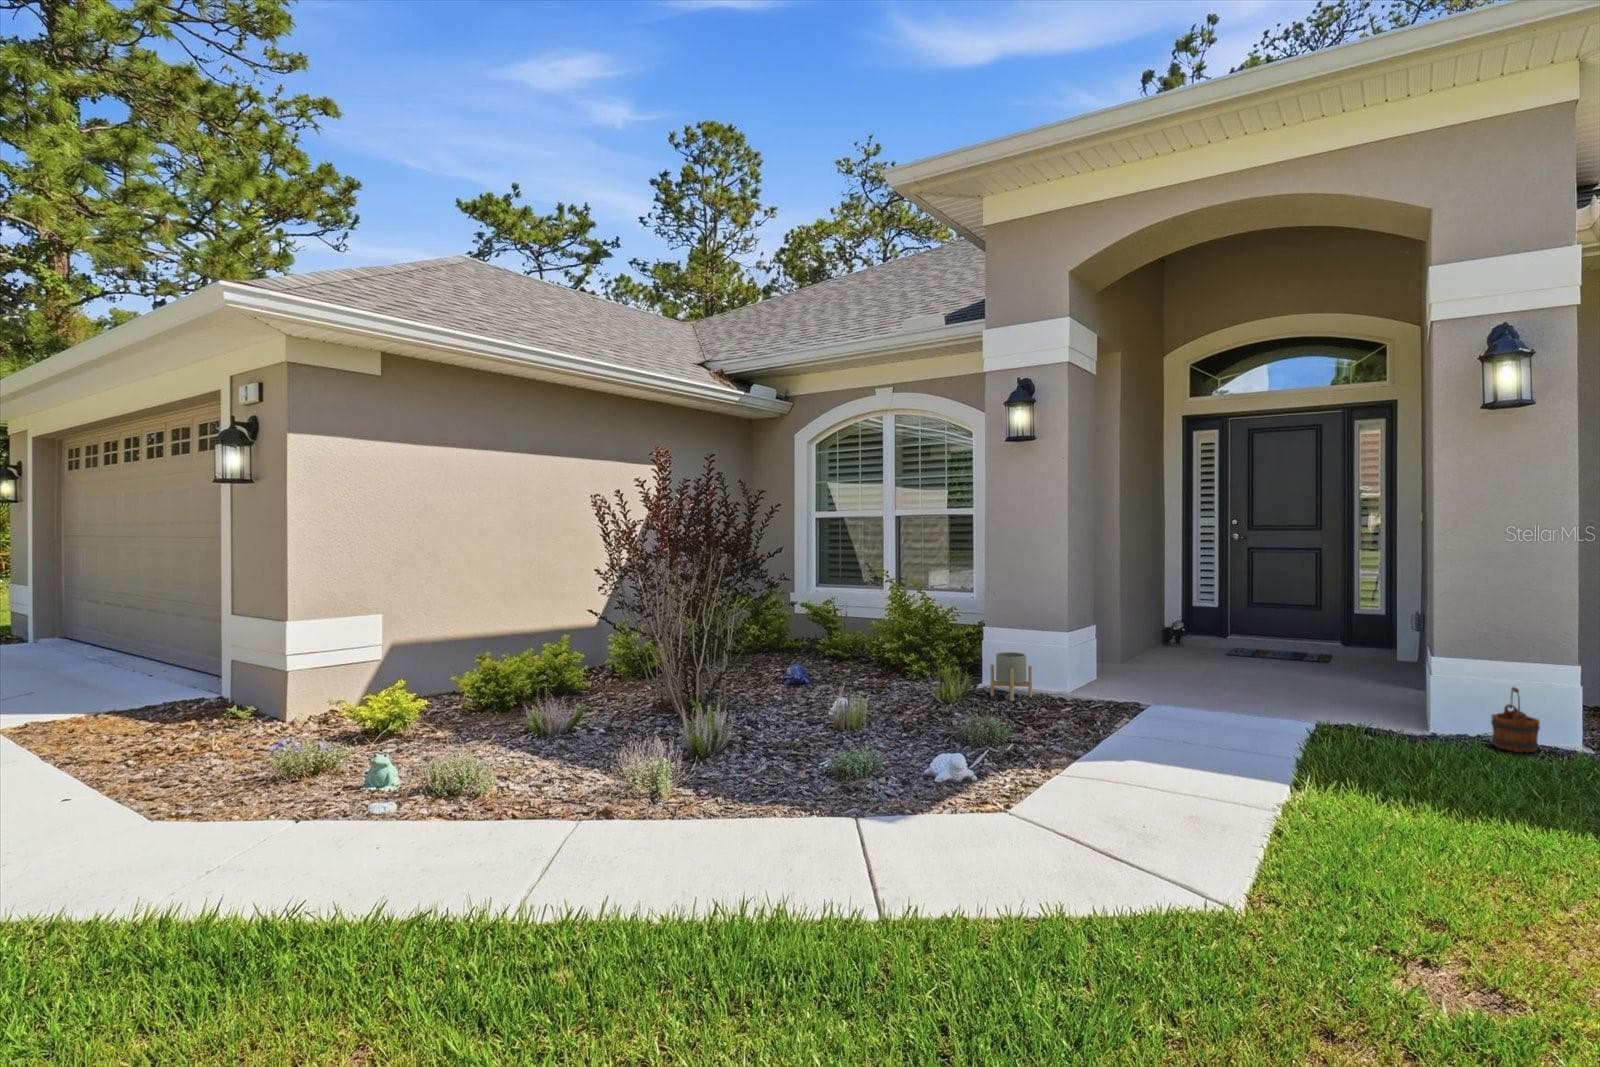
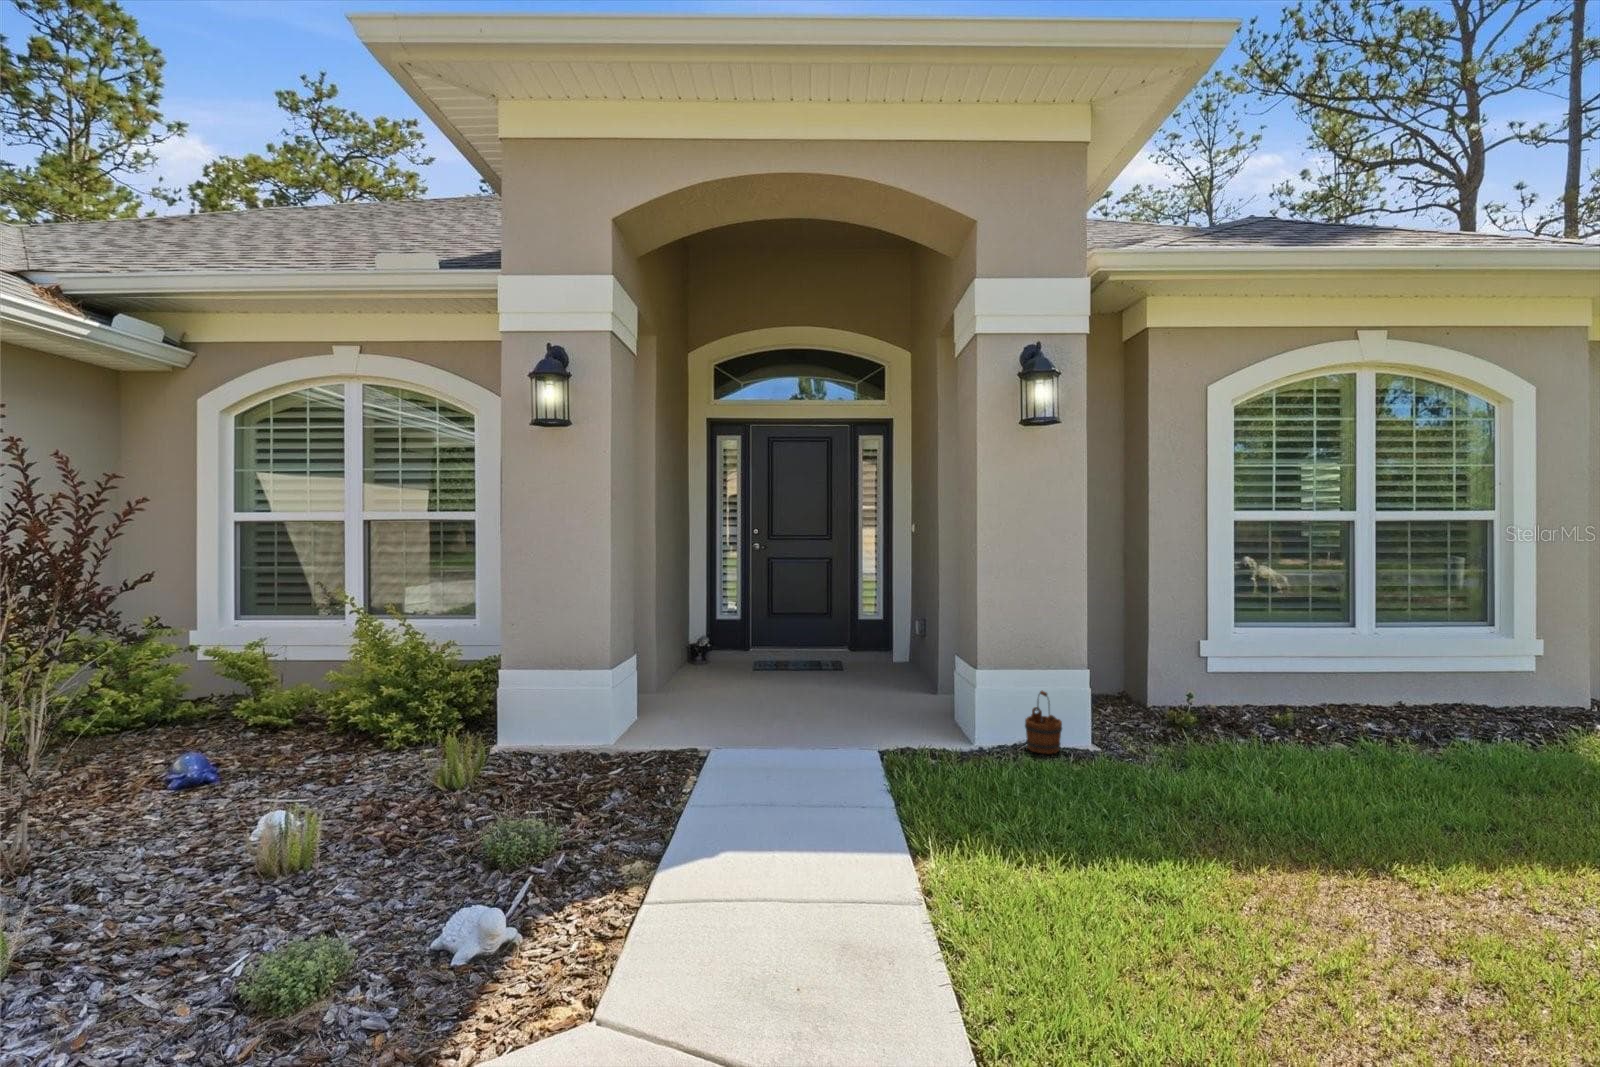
planter: present [990,652,1032,701] -> none [513,700,568,768]

